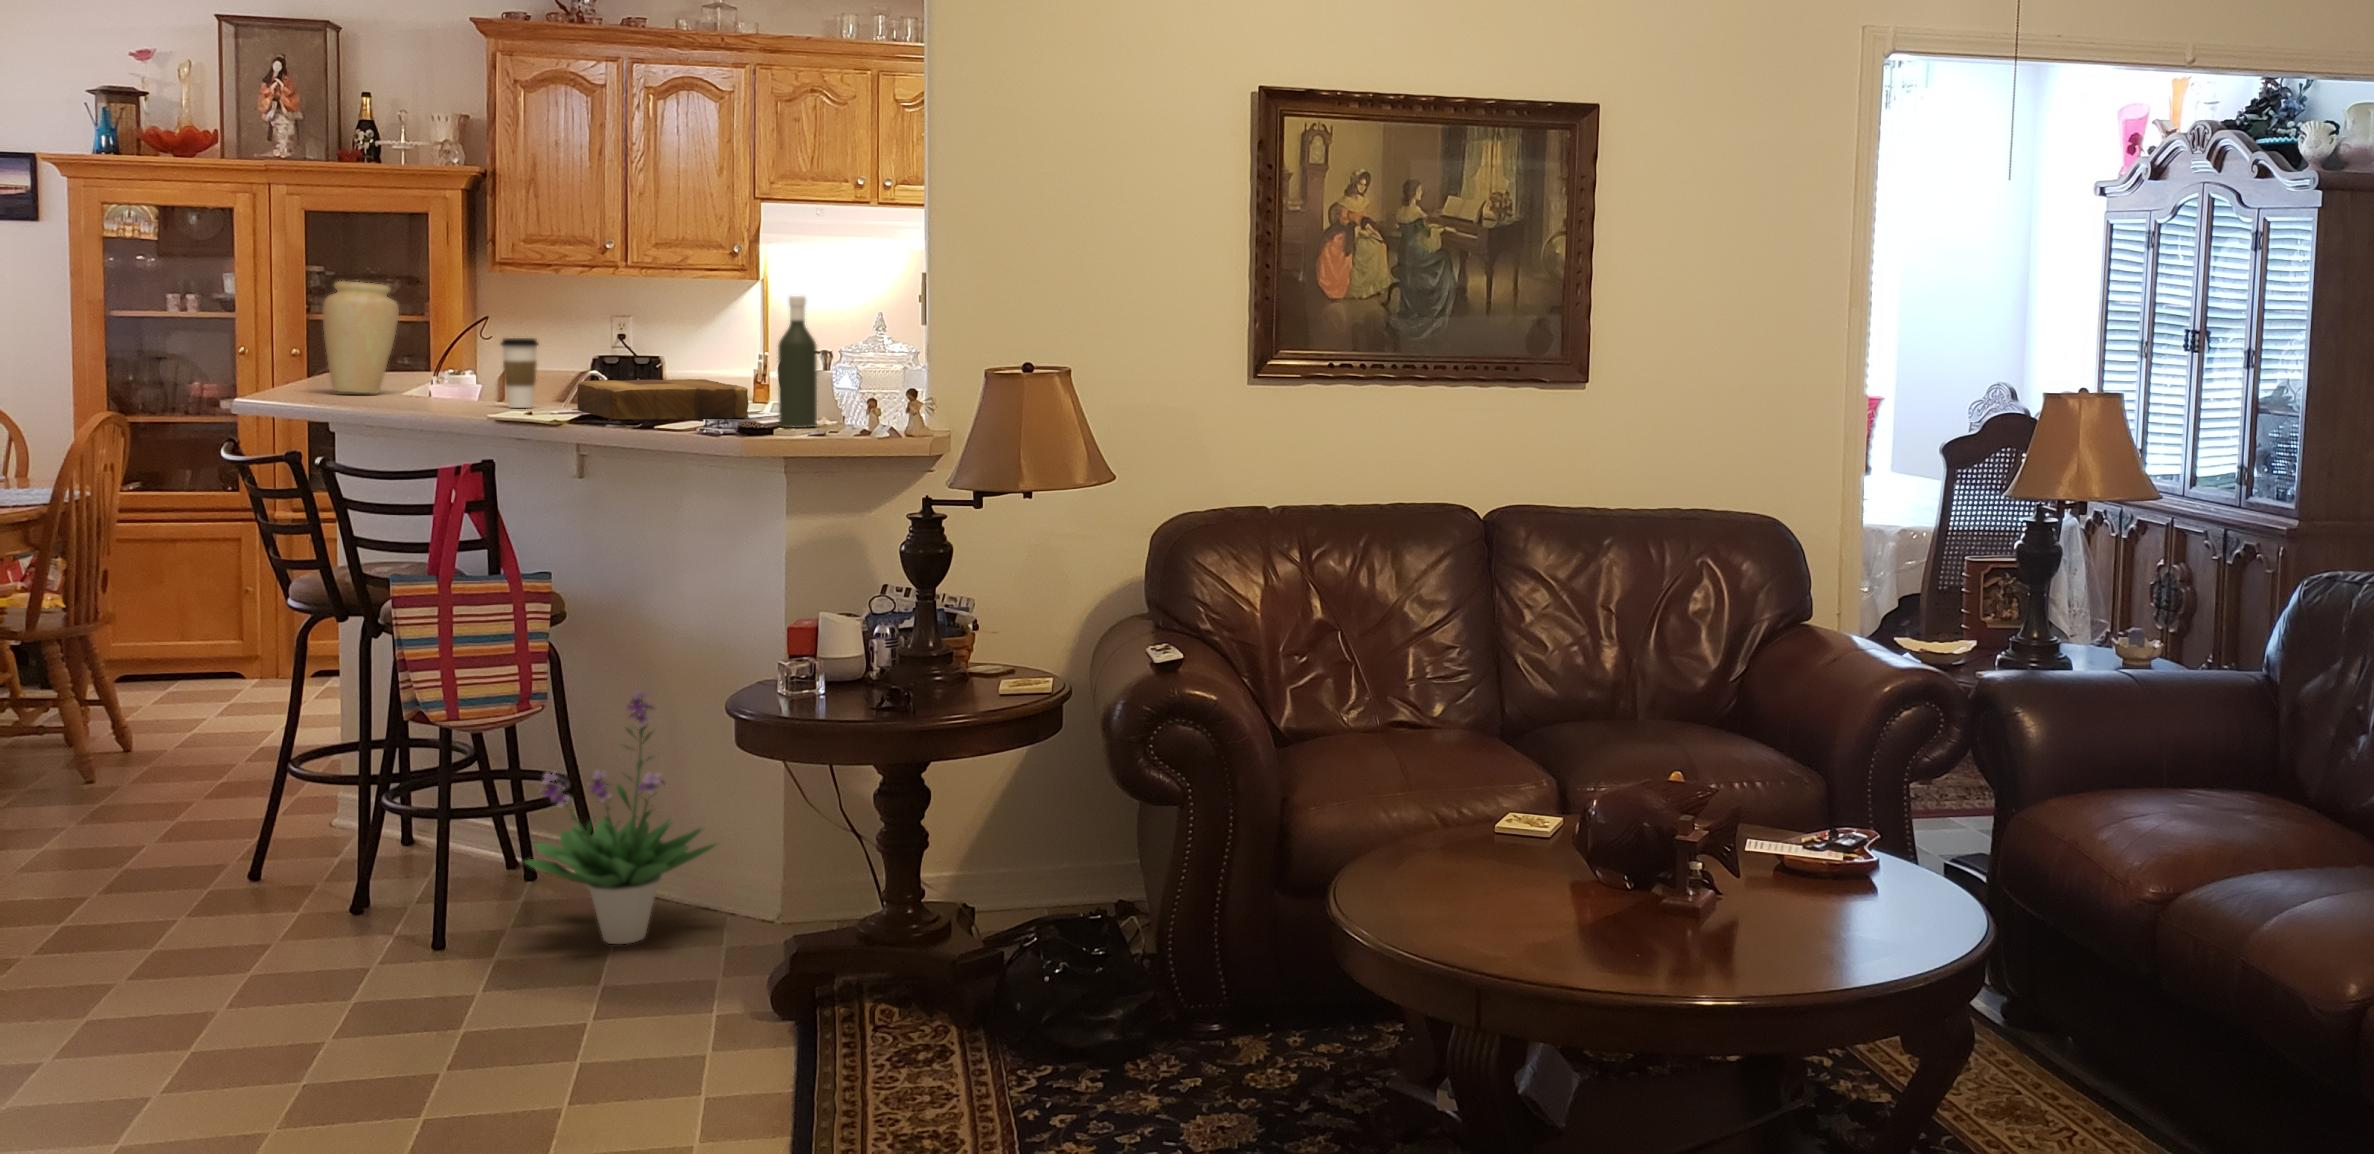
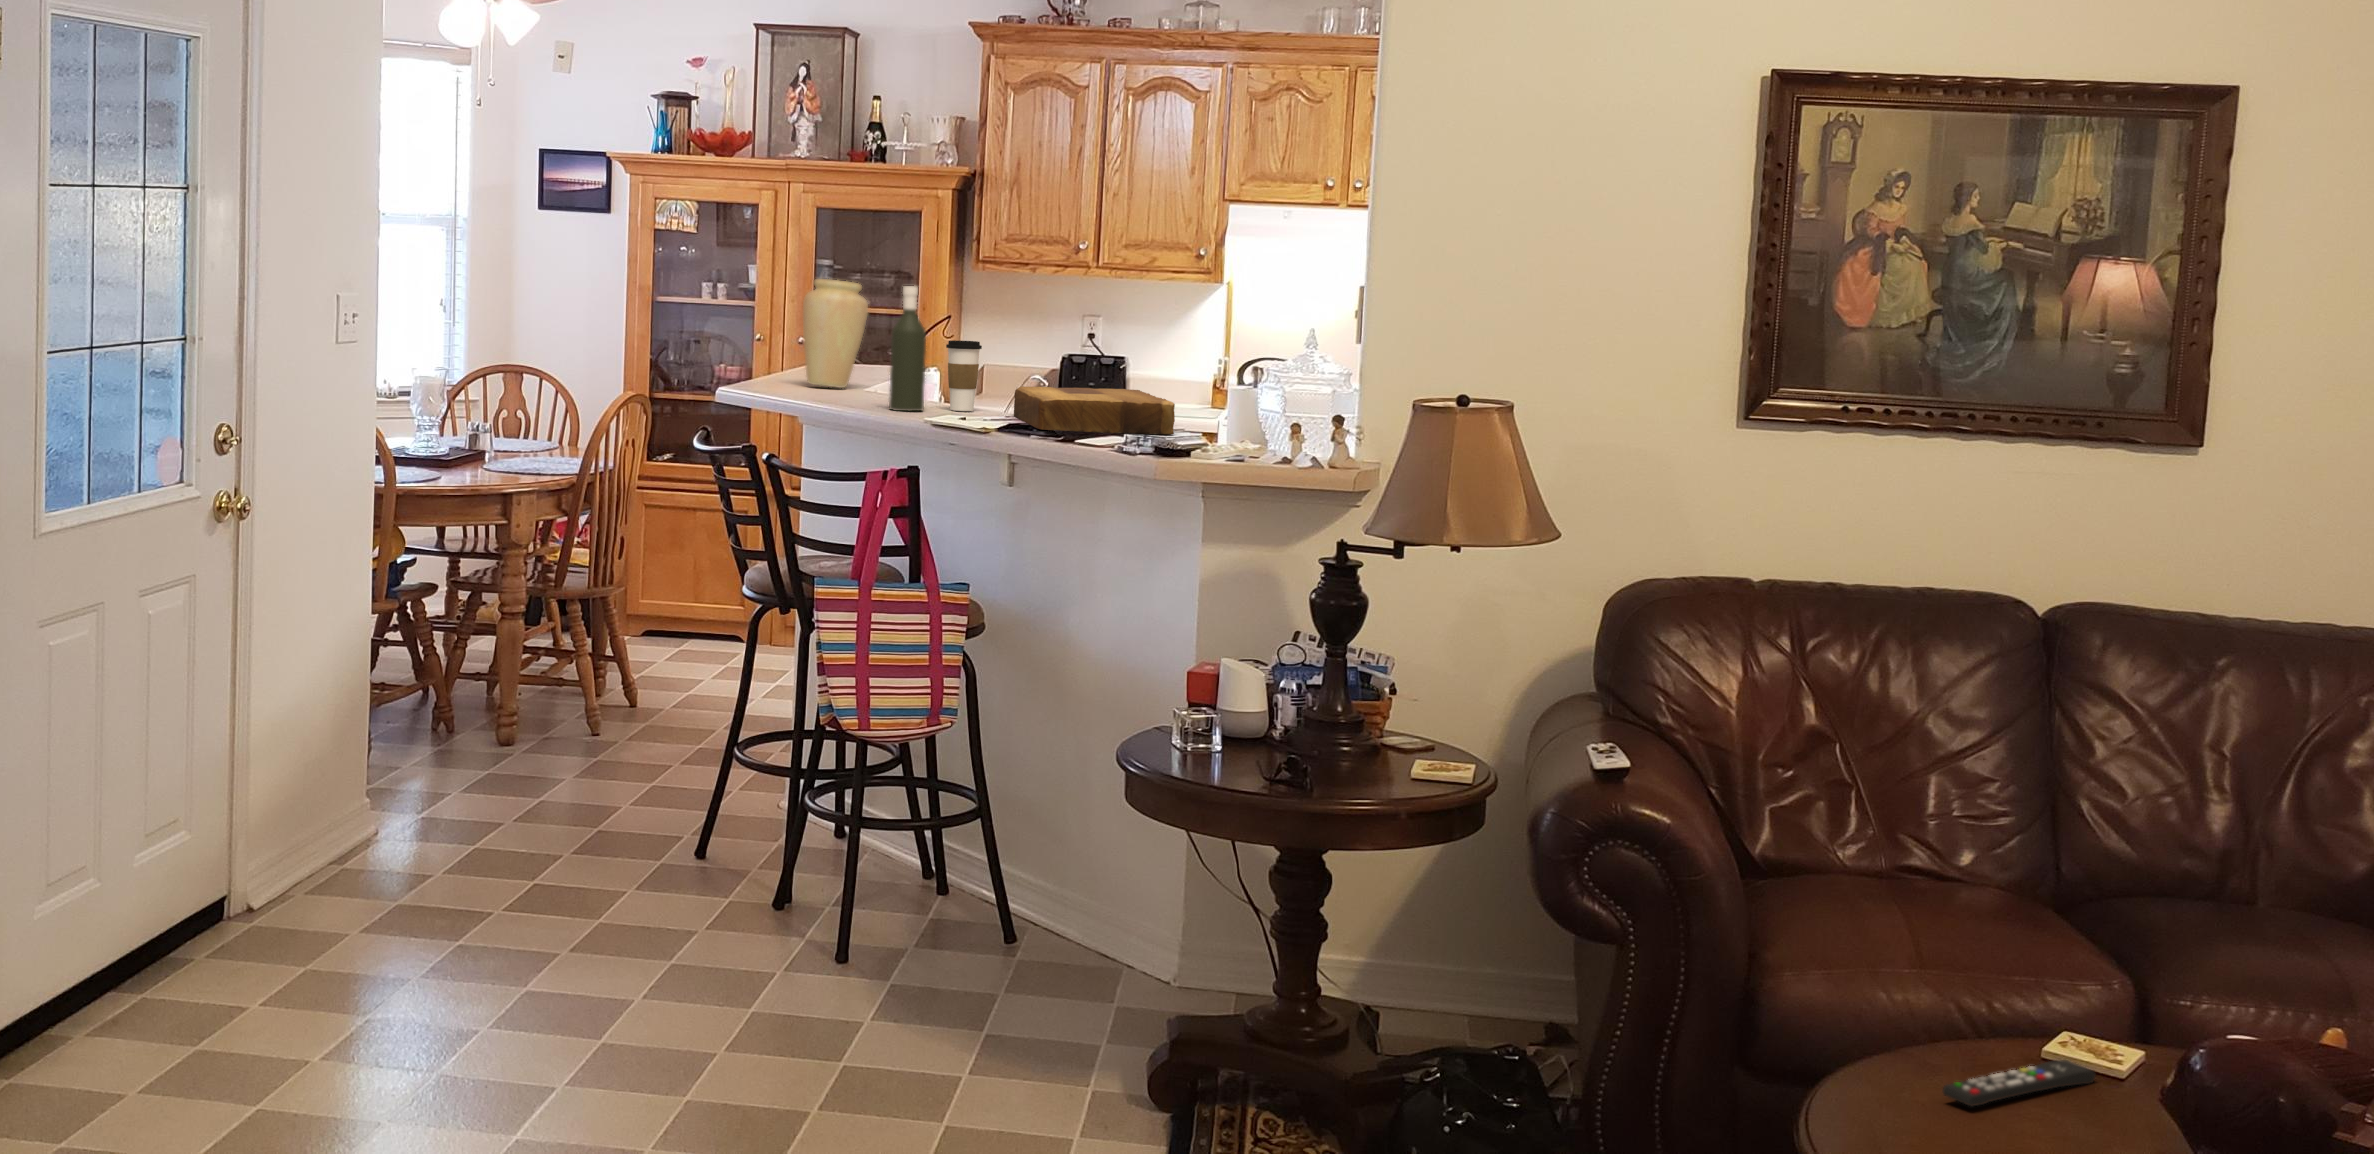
bottle: present [778,296,817,428] -> present [889,286,926,411]
potted plant: present [523,690,715,944] -> none [920,716,1112,979]
remote control: none [1425,829,1528,868] -> present [1943,1060,2096,1107]

